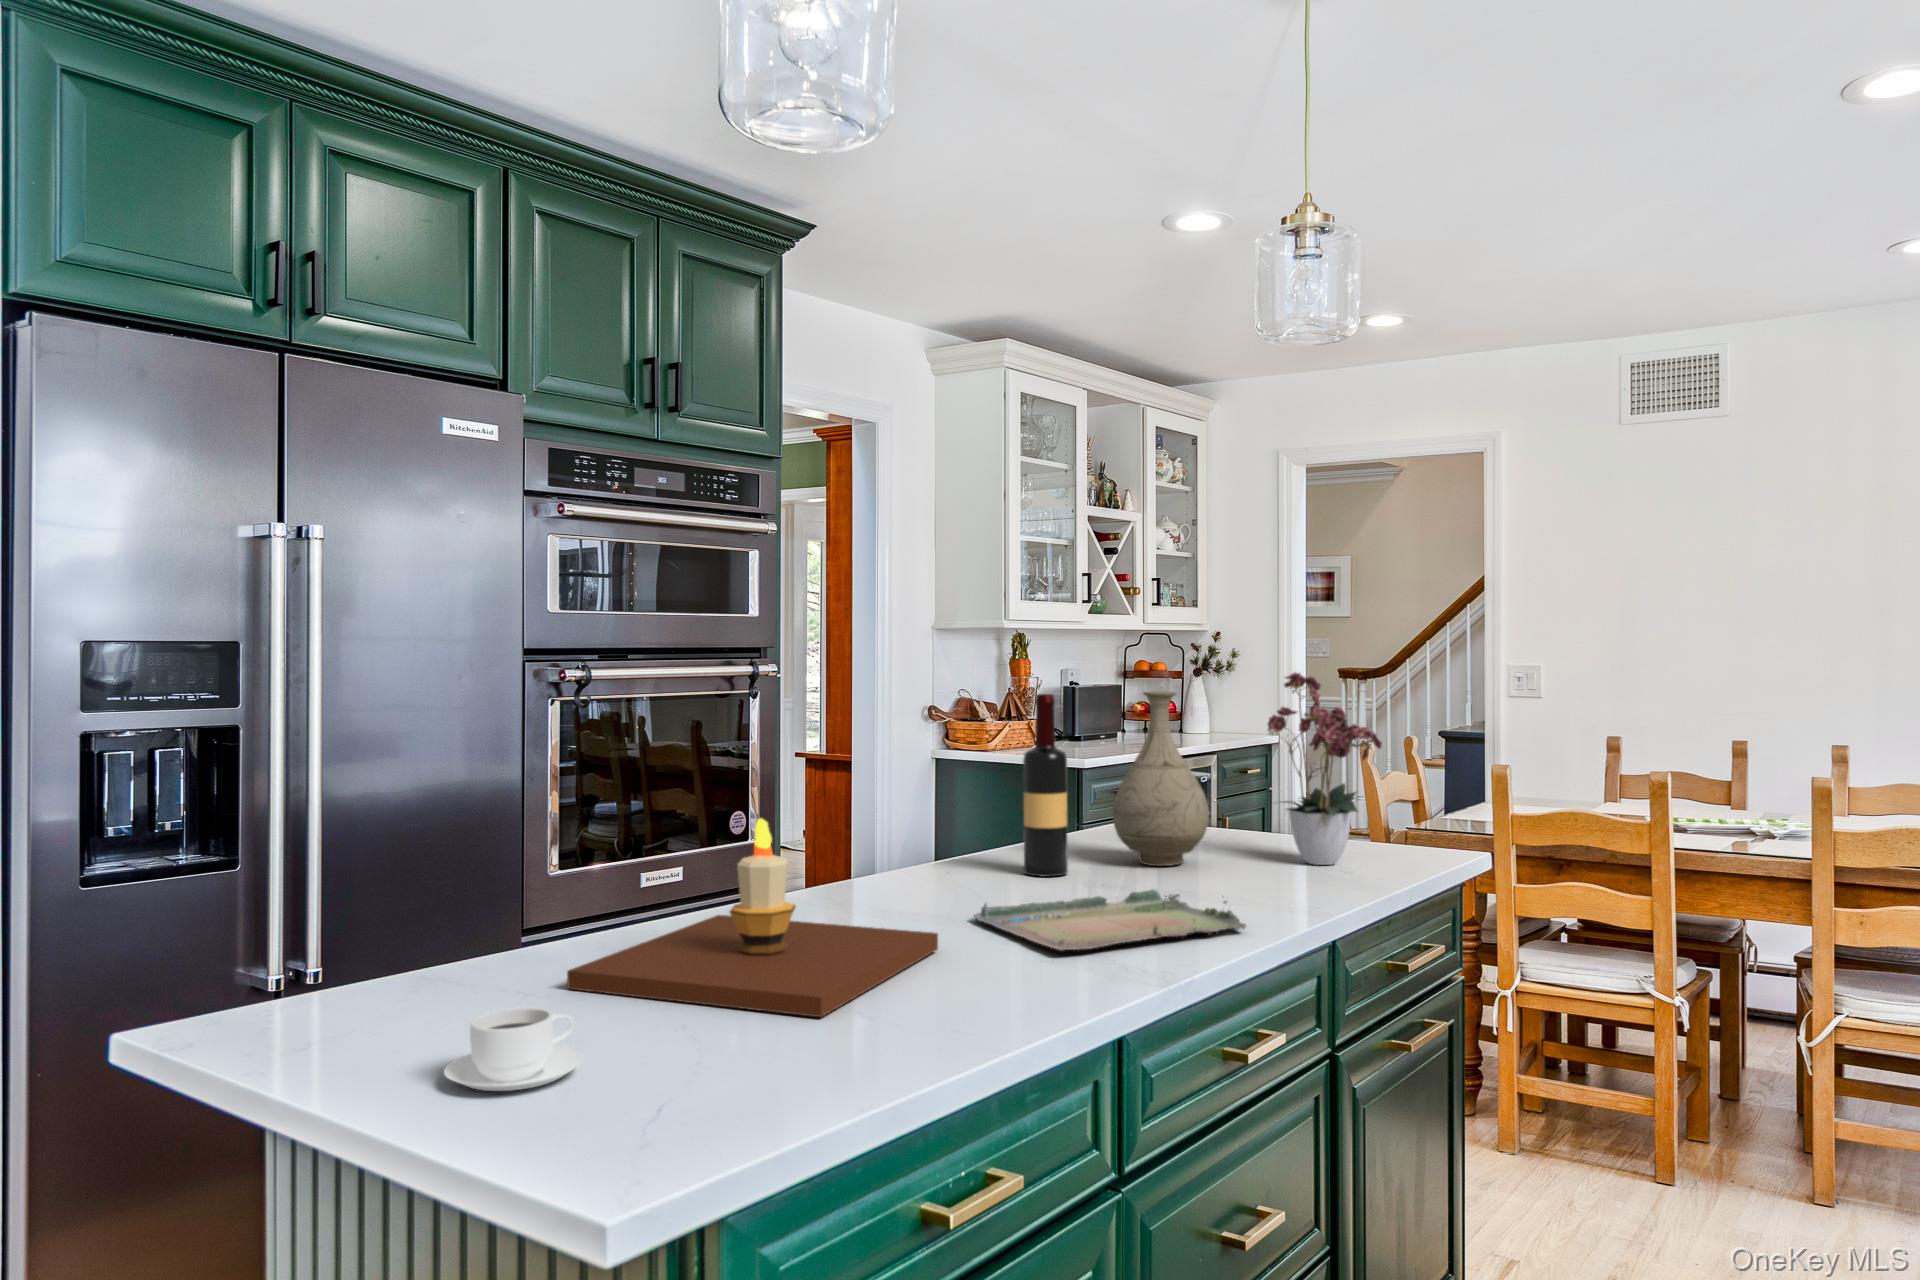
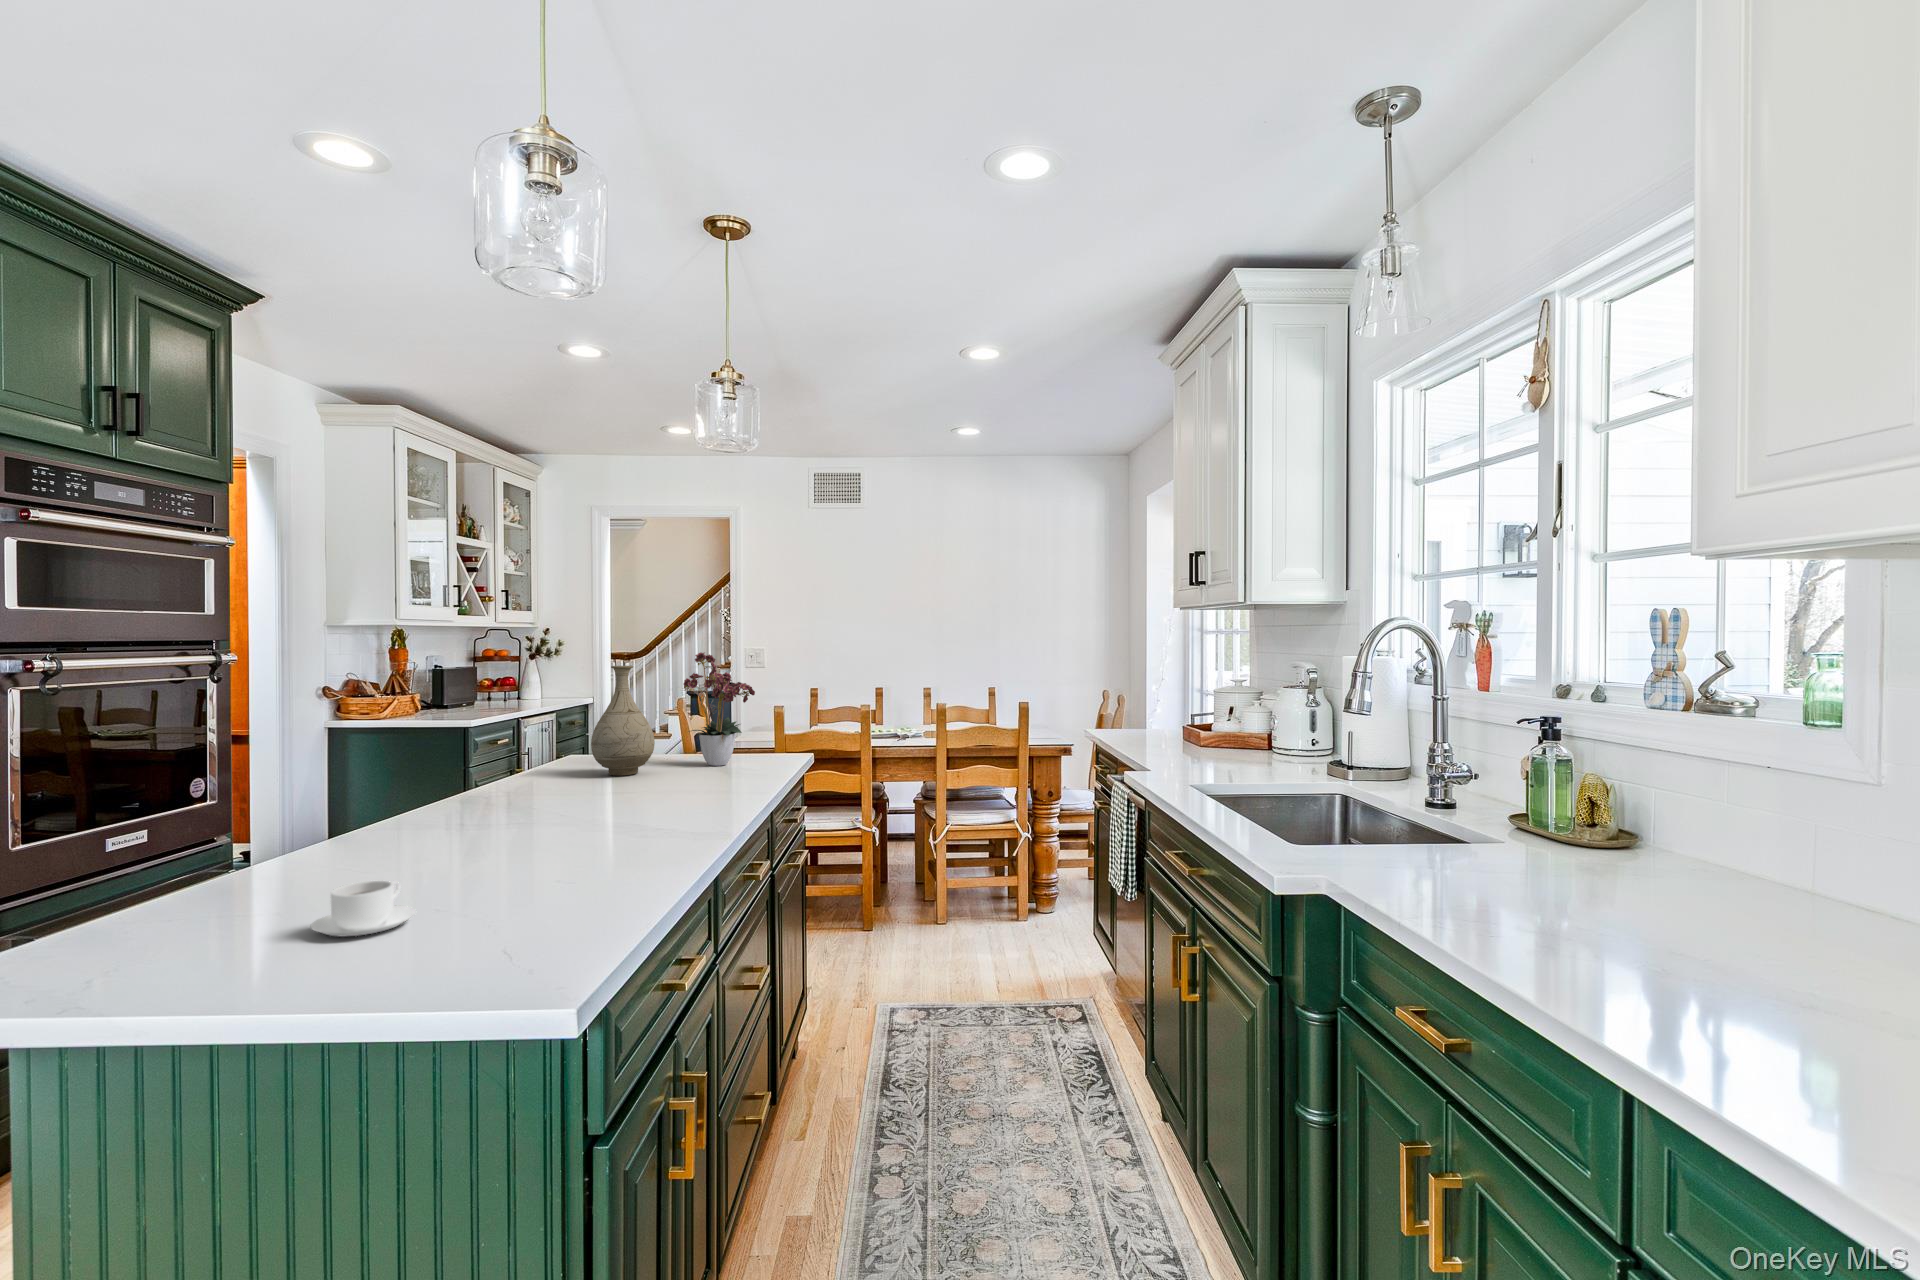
wine bottle: present [1023,694,1068,877] -> none [540,668,571,788]
candle: present [567,819,938,1017] -> none [306,753,551,886]
tray: present [974,890,1246,951] -> none [548,781,722,819]

